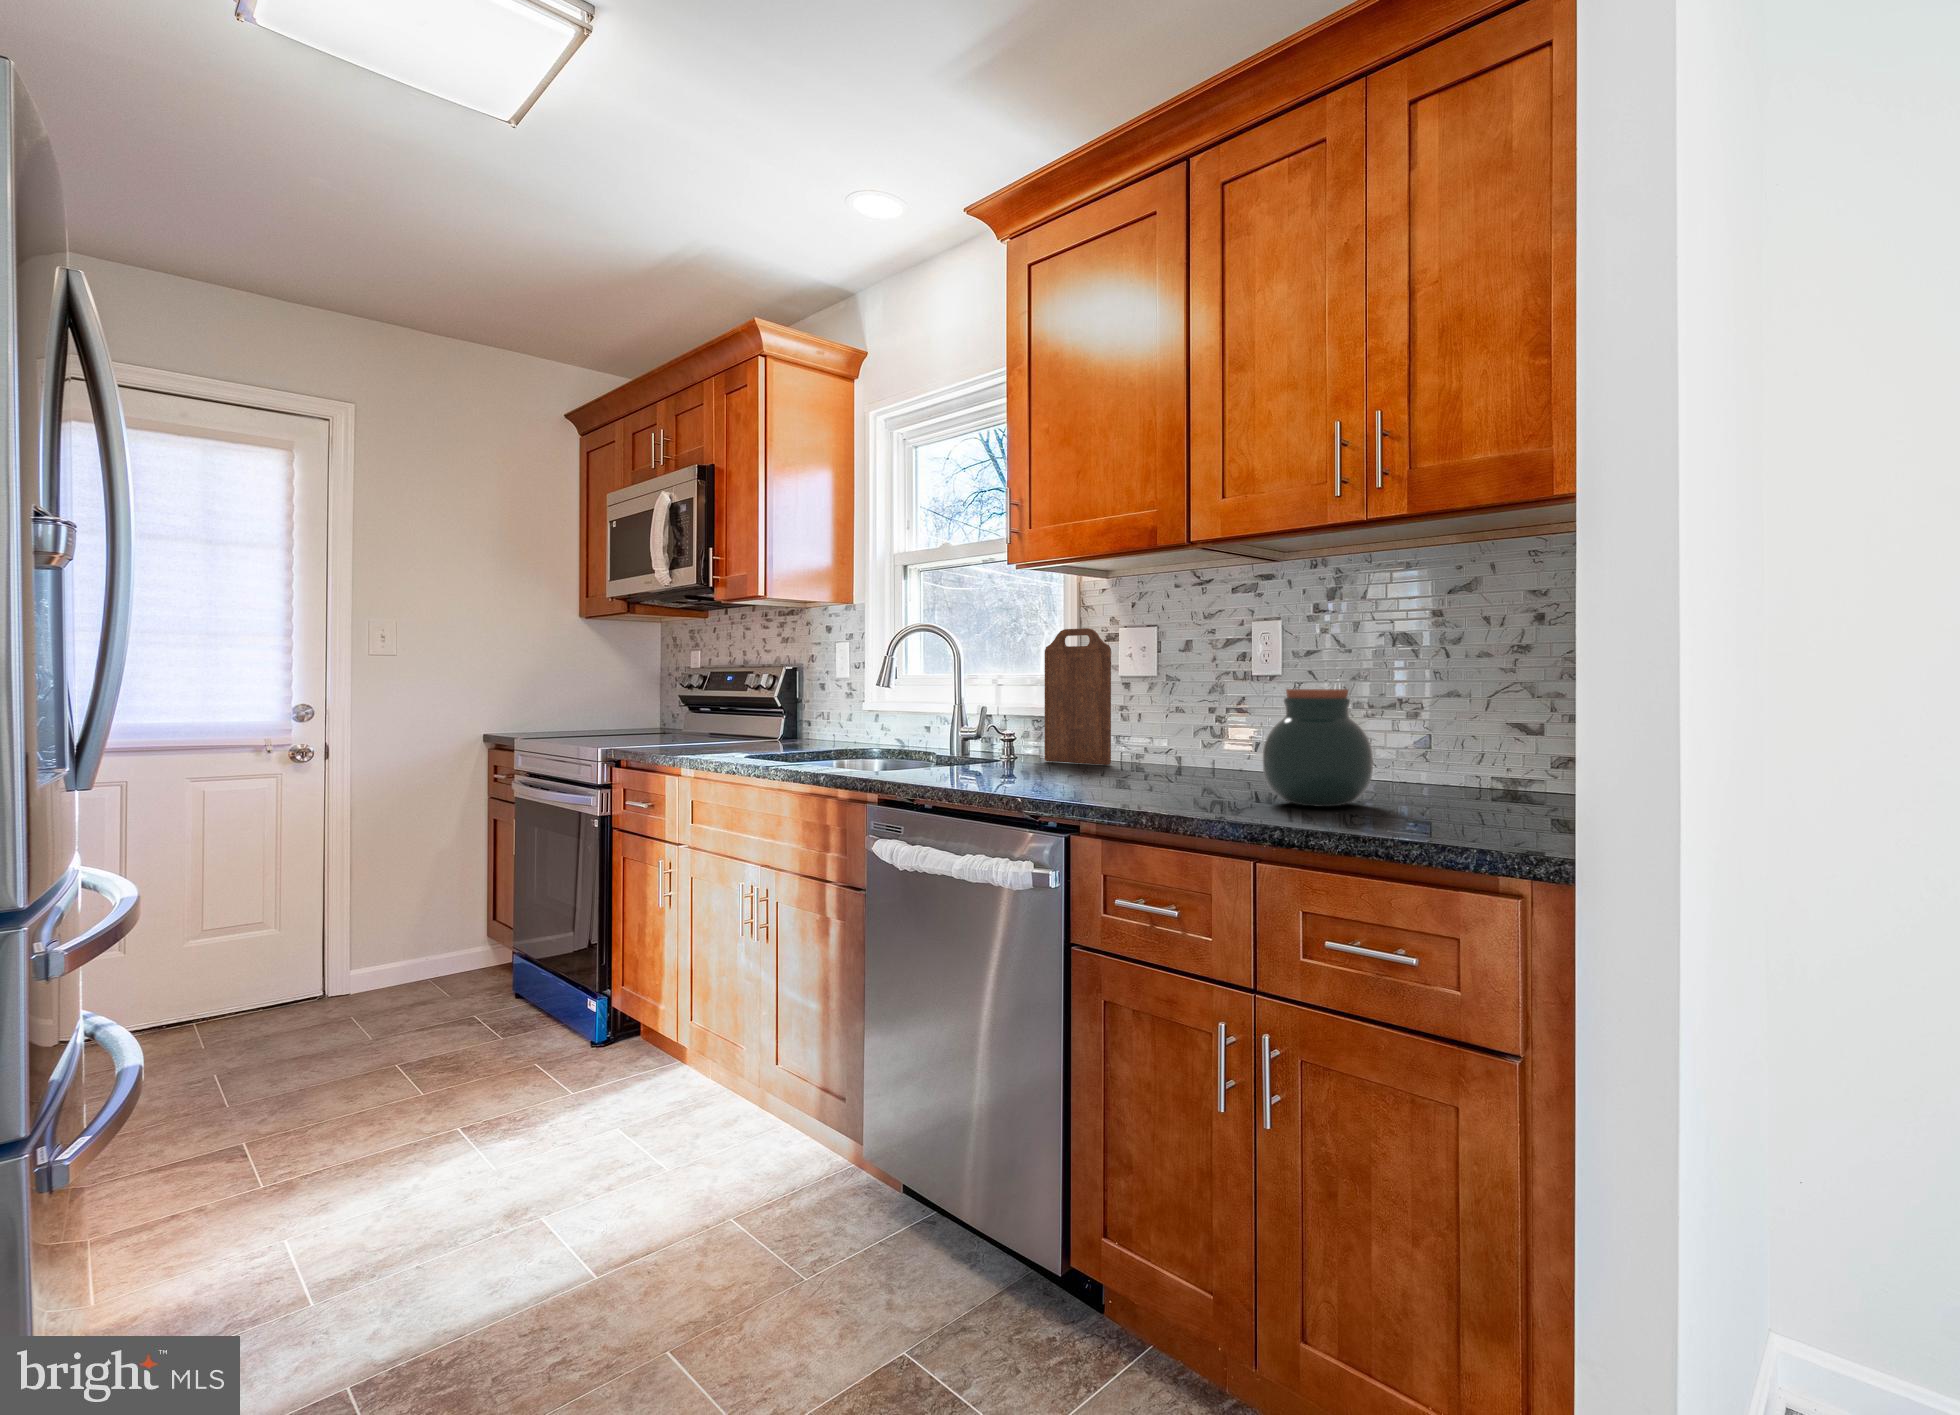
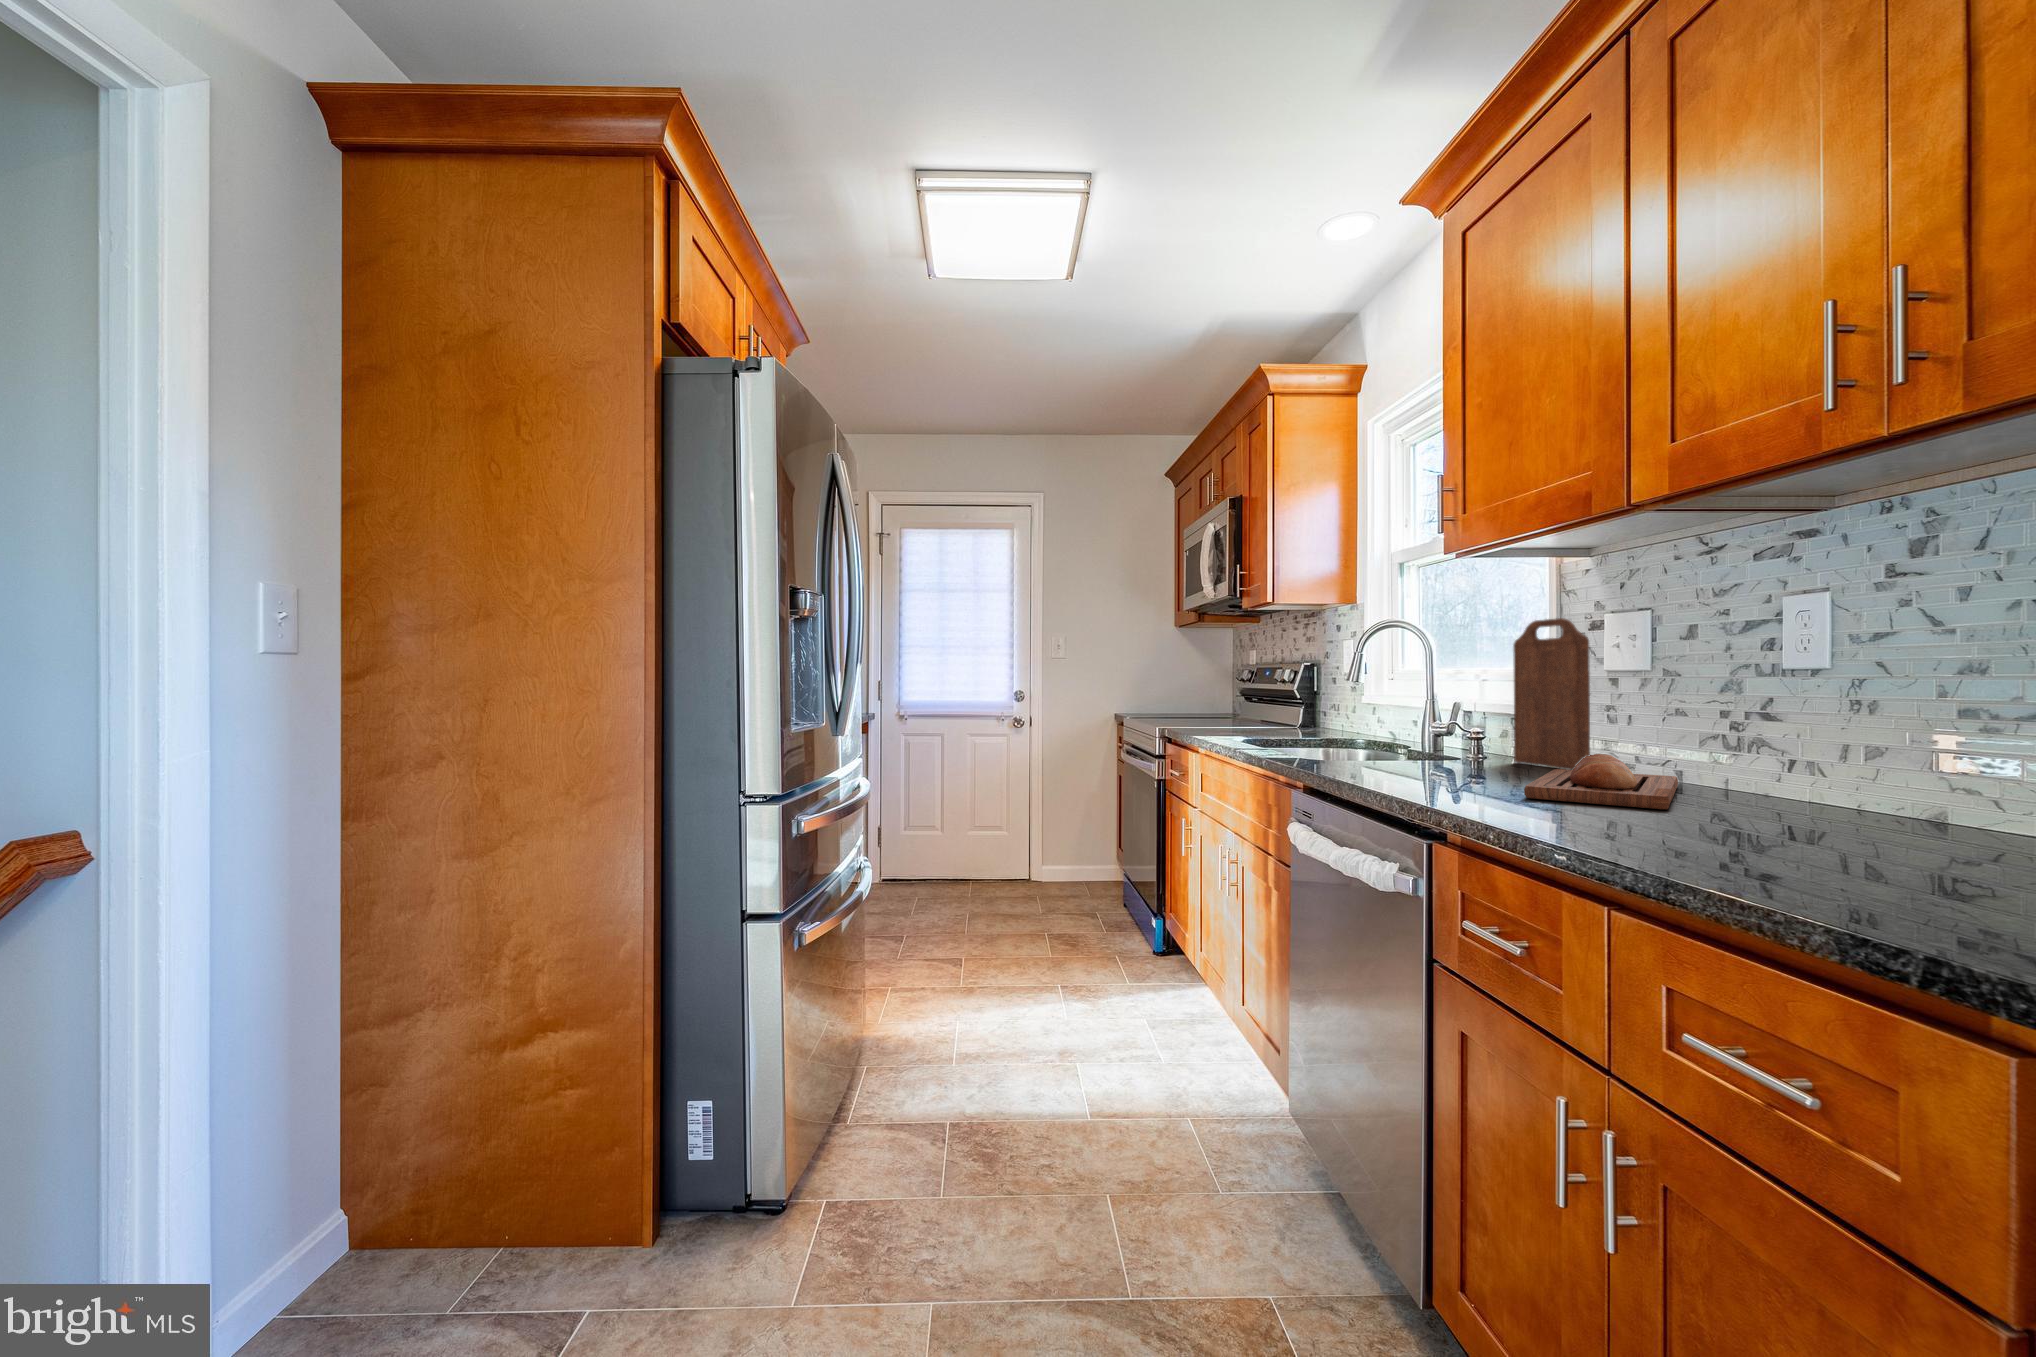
jar: present [1263,689,1373,807] -> none [1689,690,1892,854]
bread loaf: none [1100,747,1214,787] -> present [1524,754,1678,809]

